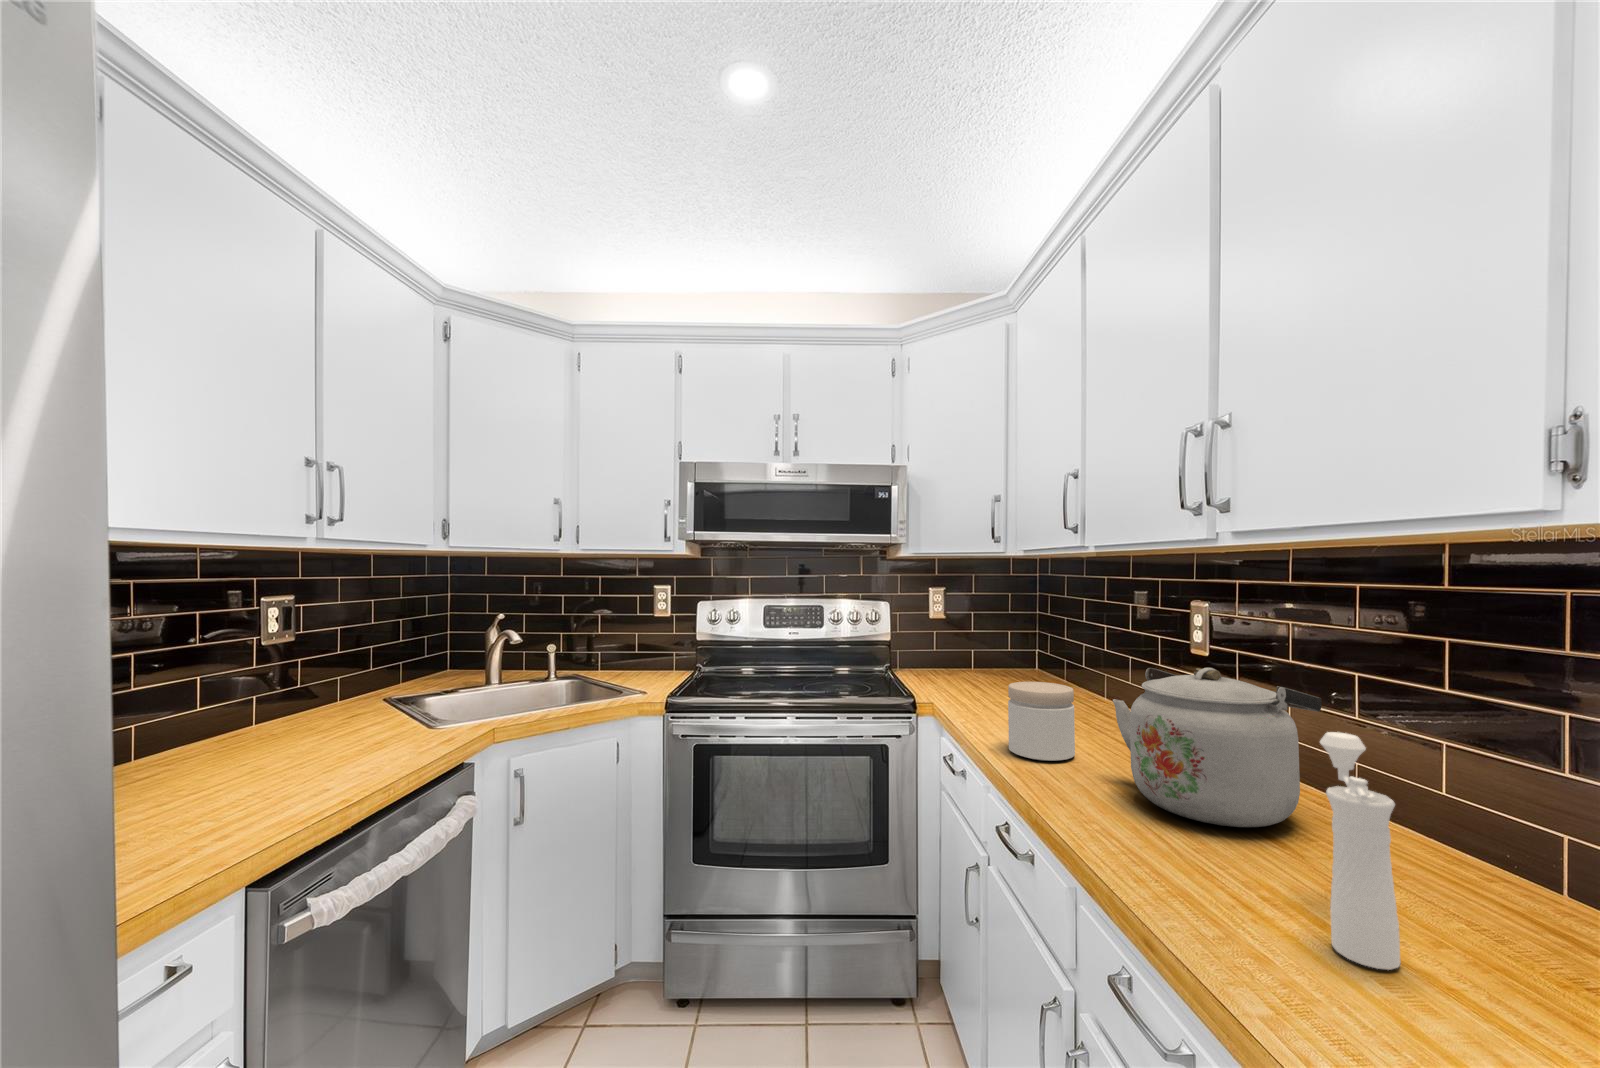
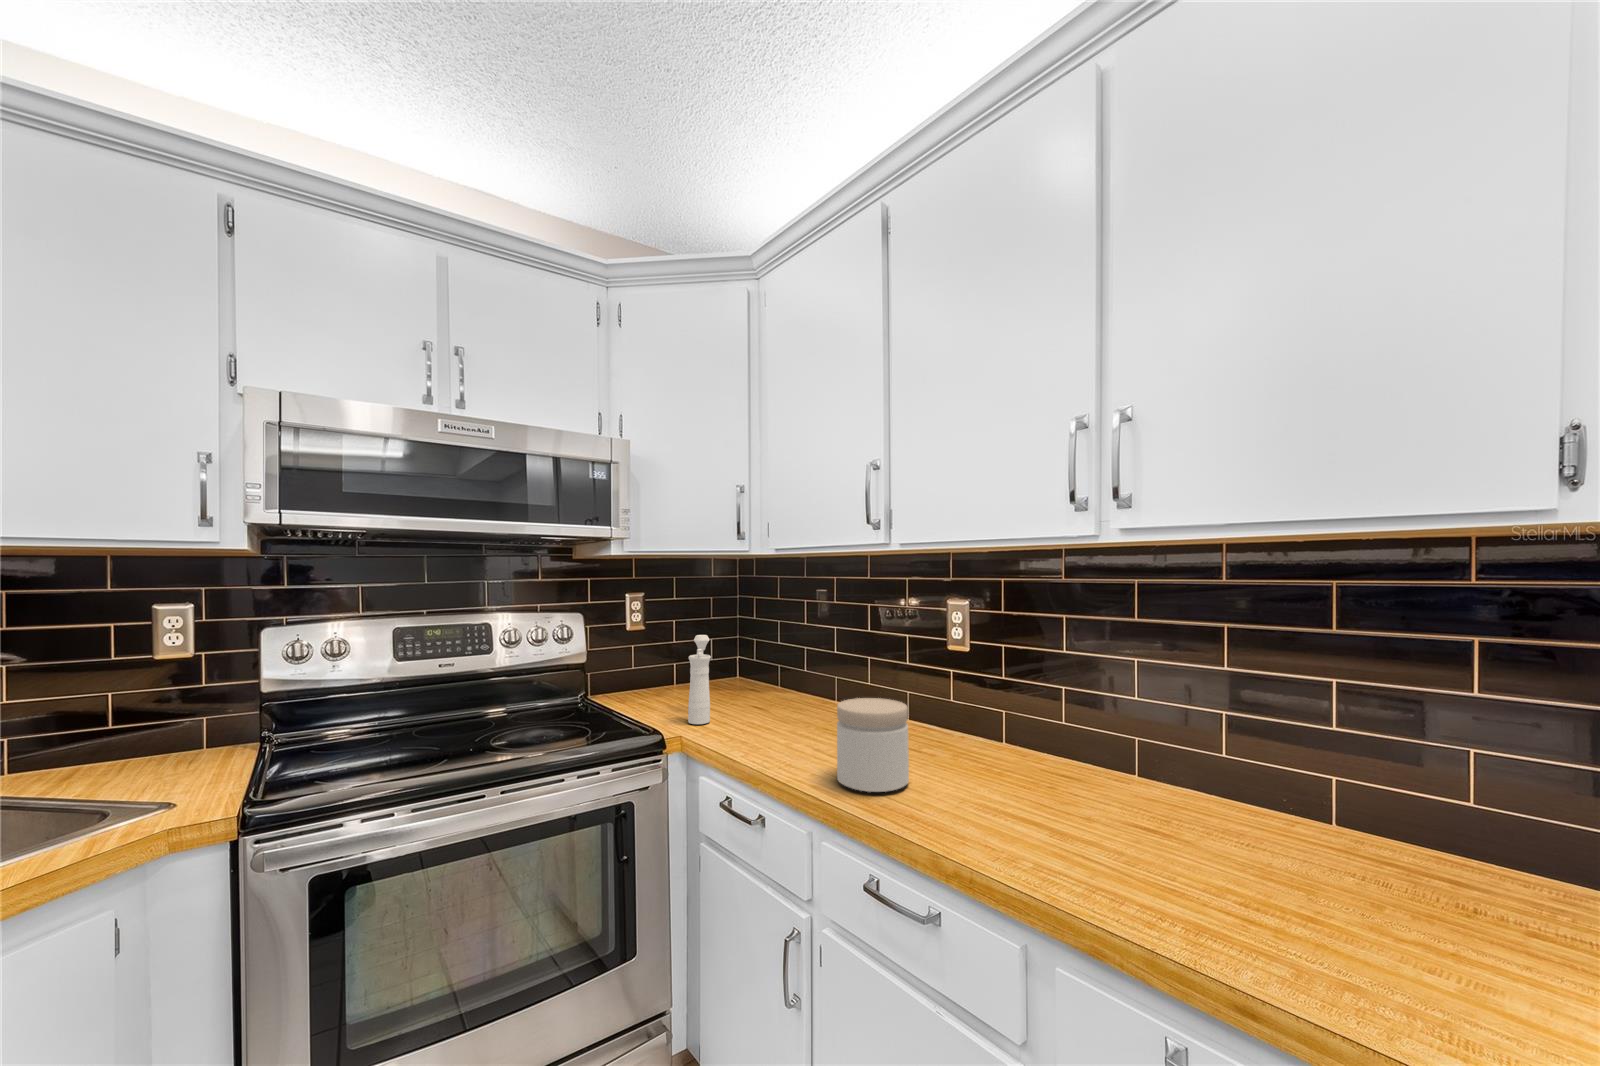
kettle: present [1113,668,1322,827] -> none [971,668,1163,830]
pepper mill: present [1320,732,1401,970] -> present [688,635,711,724]

